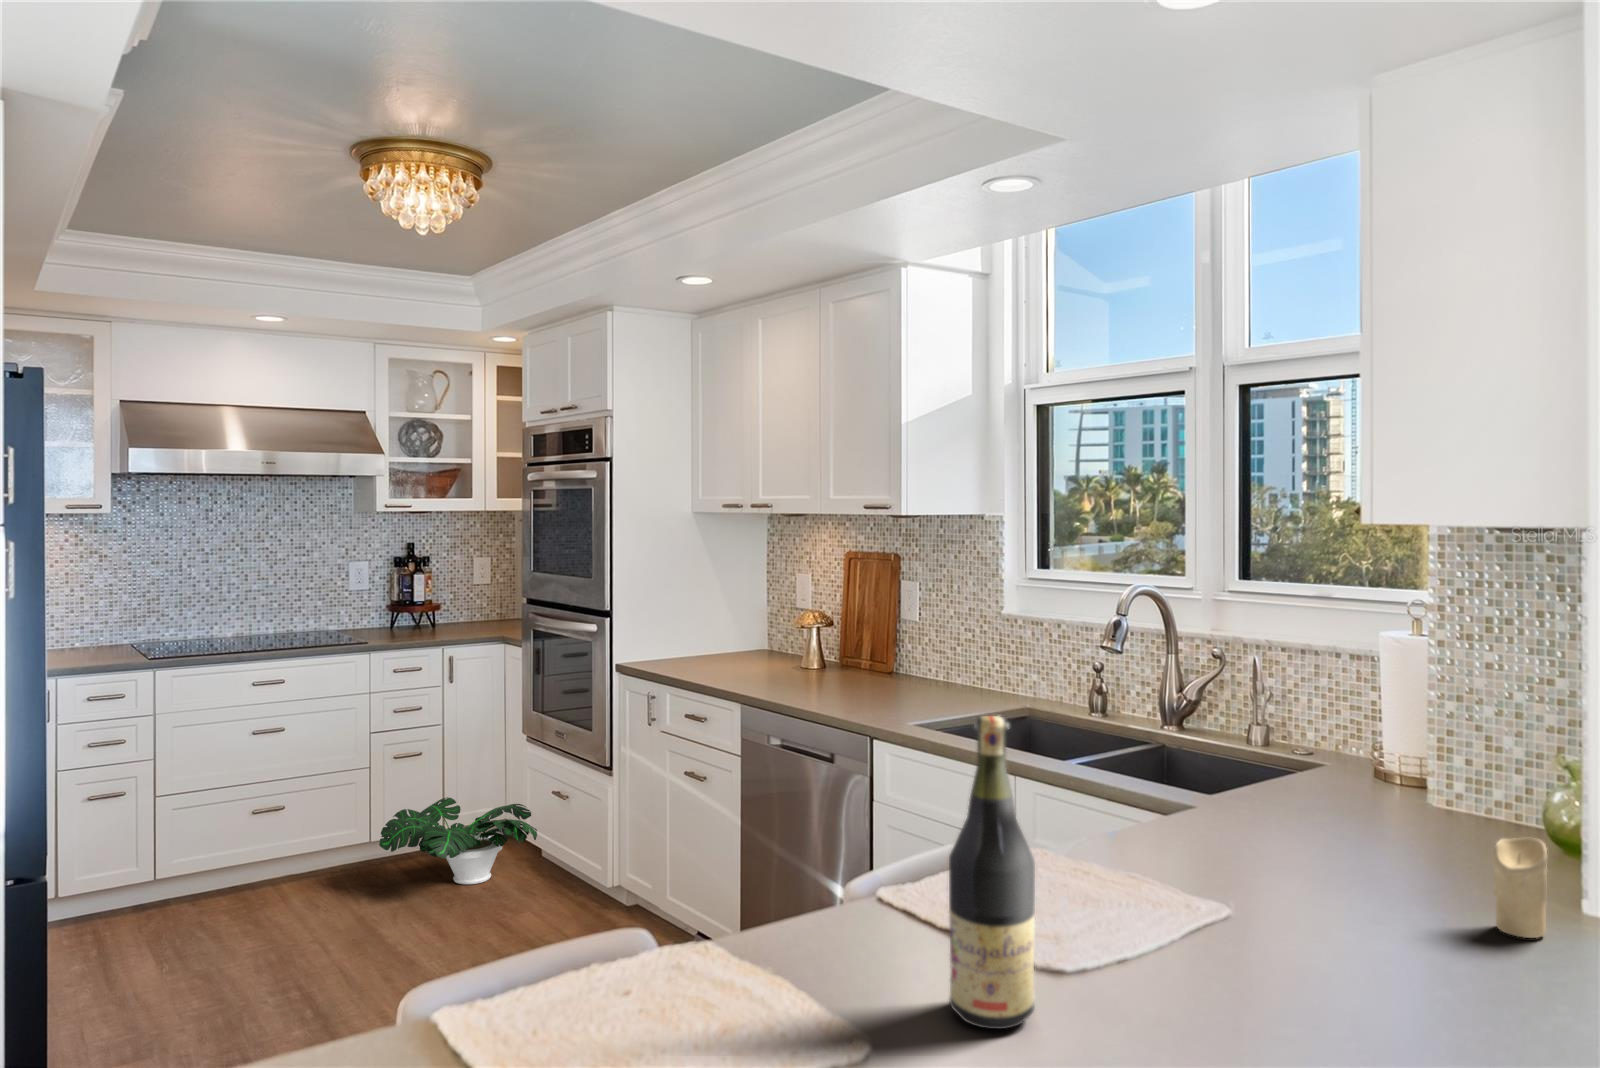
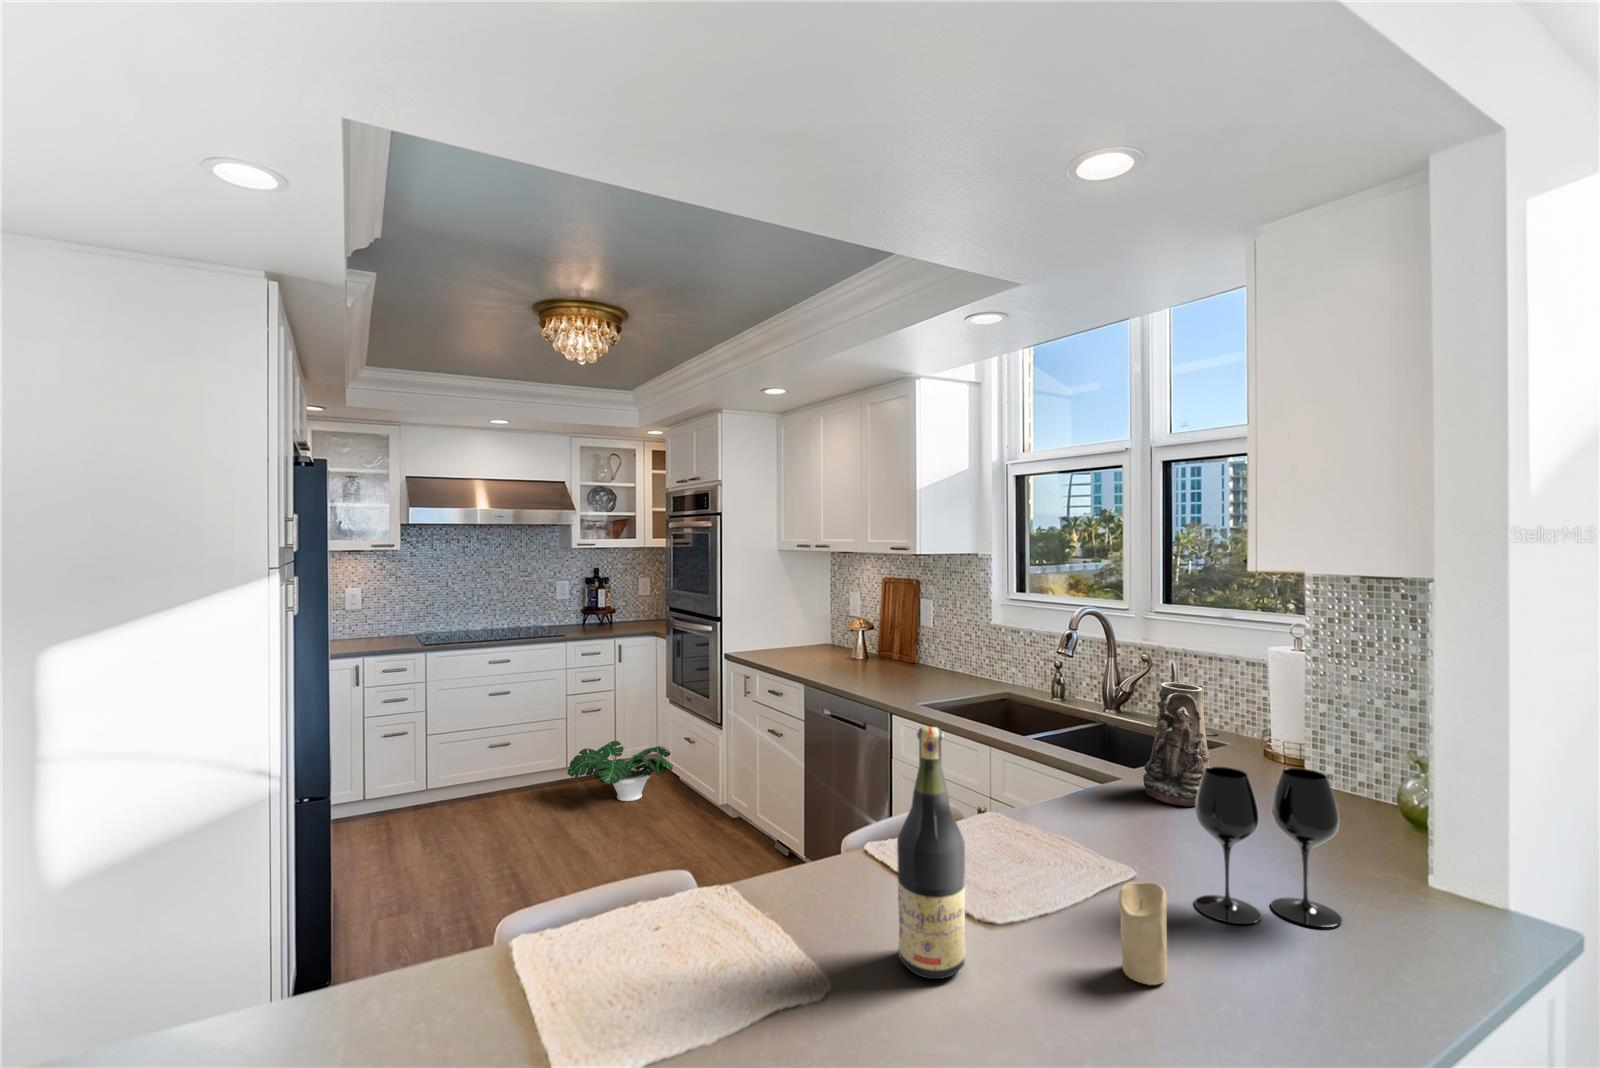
vase: none [1226,676,1310,834] -> present [1143,682,1209,806]
wine glass: none [1302,767,1477,958] -> present [1194,767,1342,927]
candle: present [1493,838,1547,938] -> present [1118,882,1167,985]

